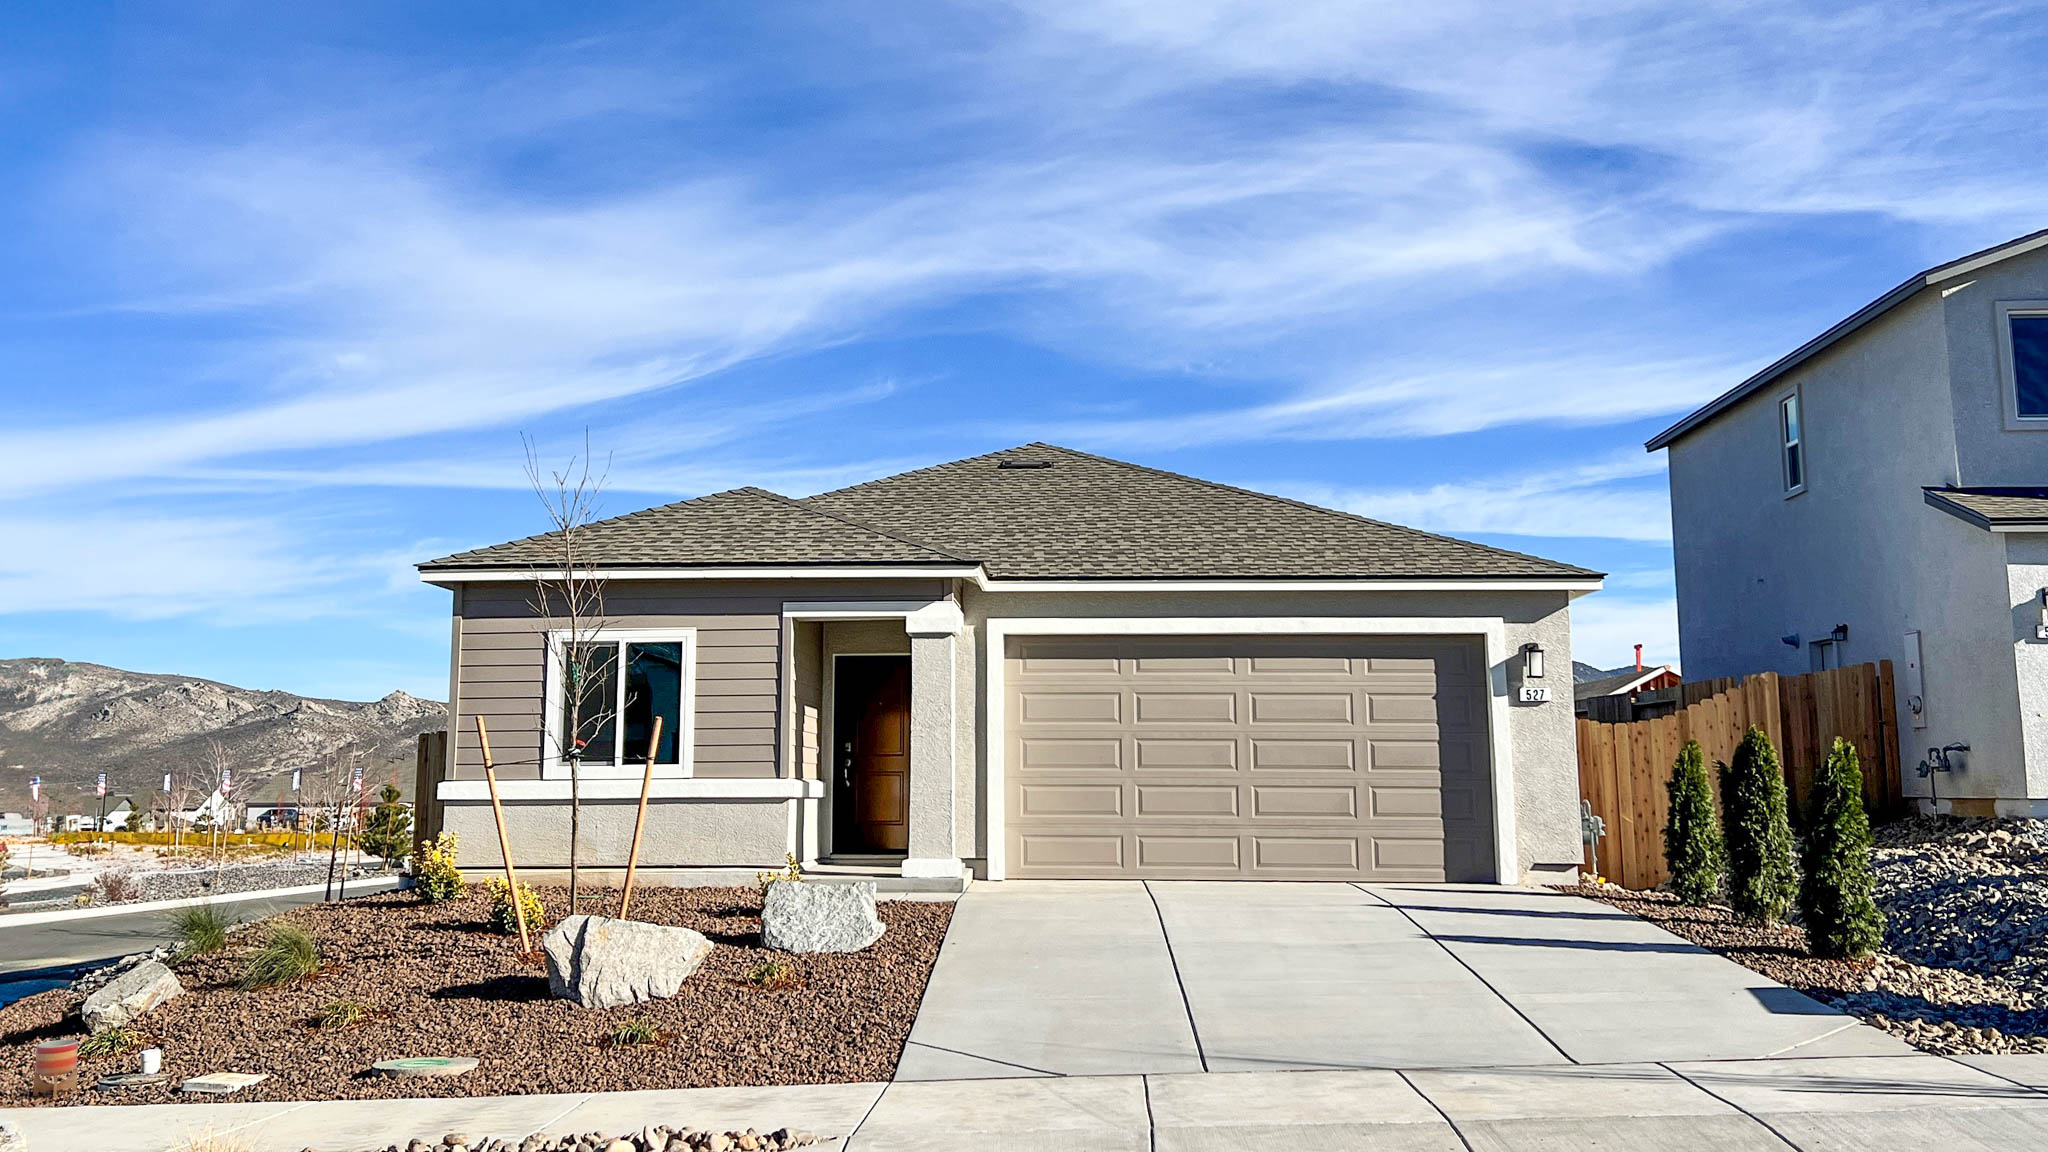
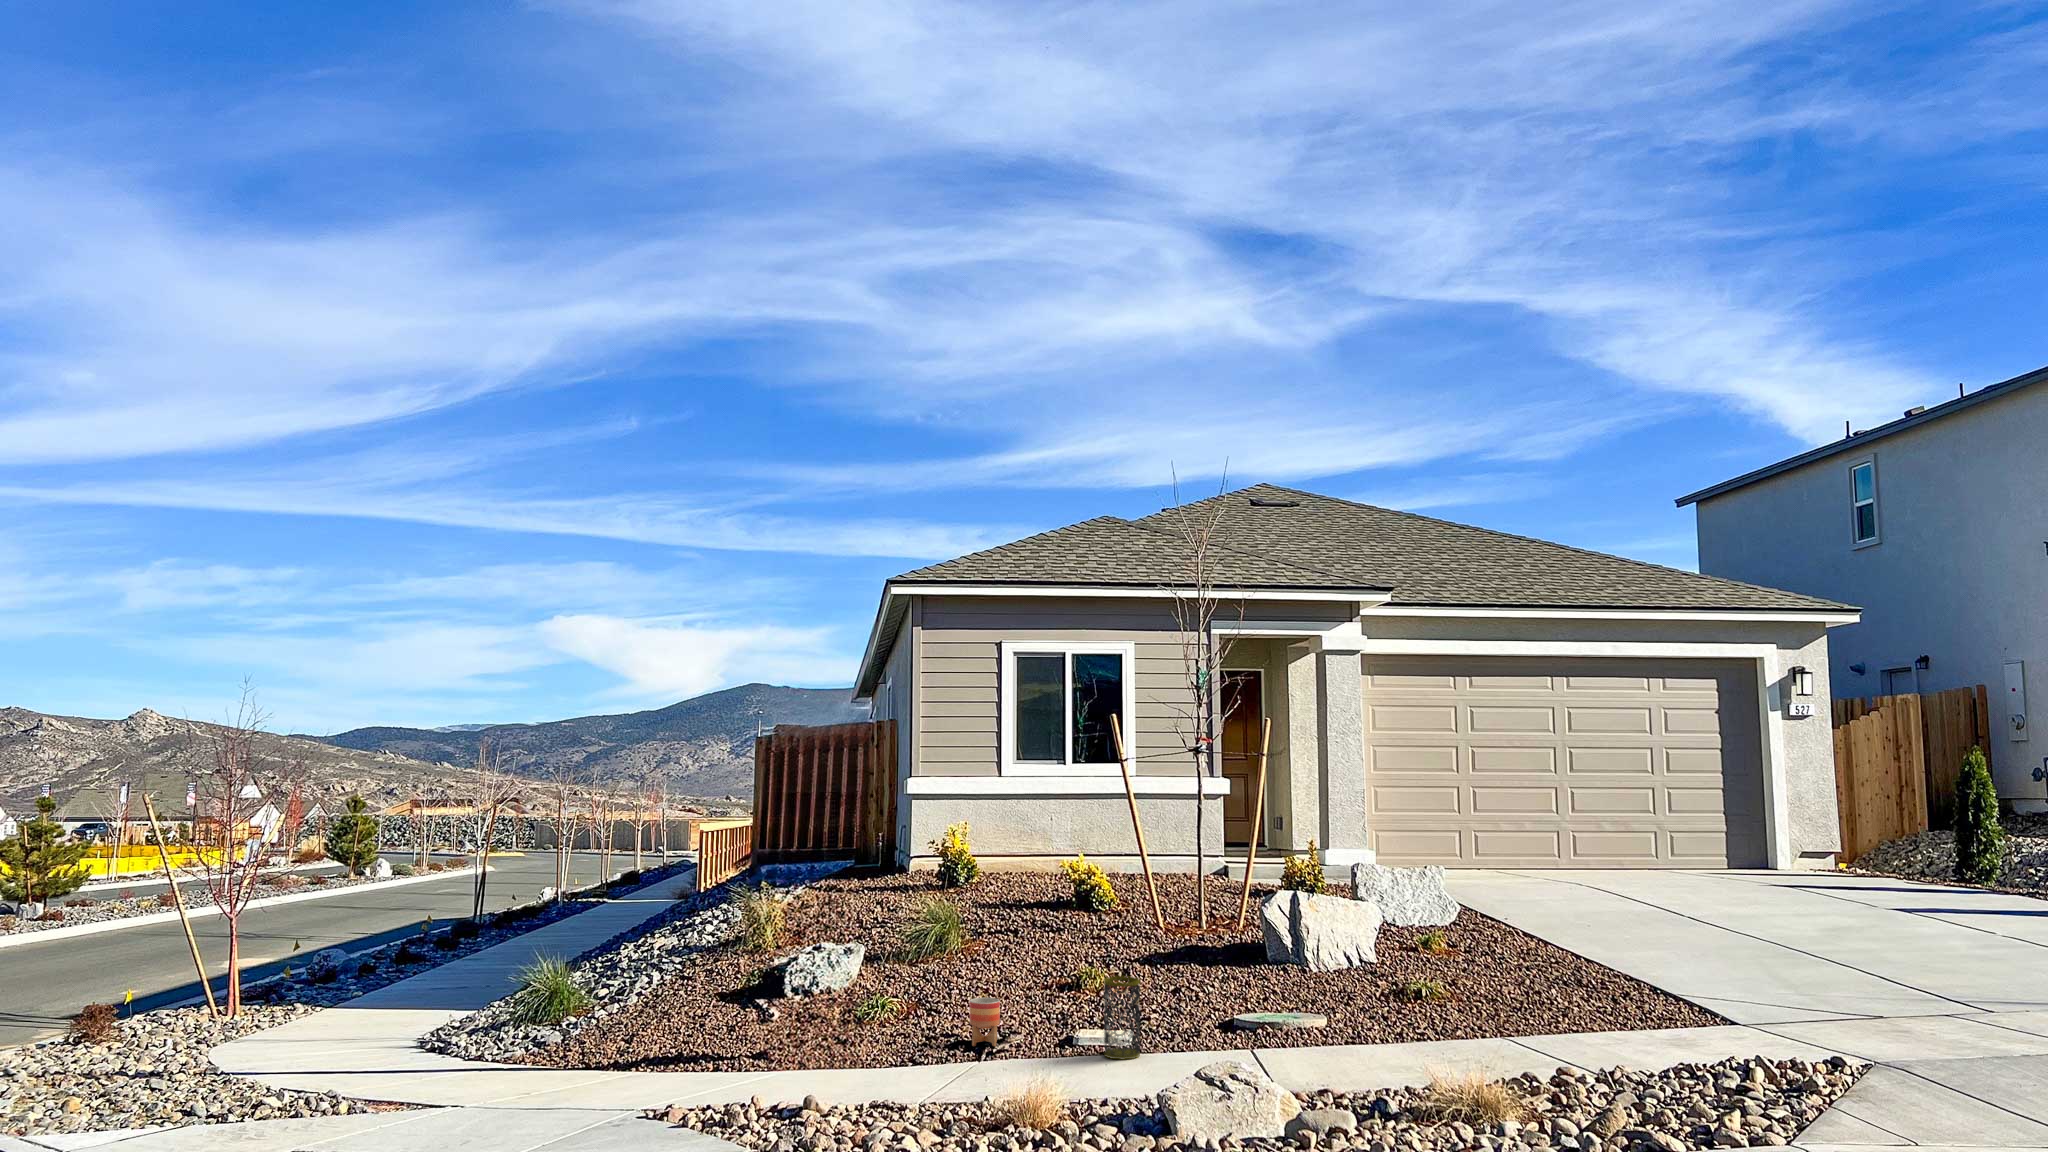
trash can: none [106,1022,160,1122] -> present [1103,976,1140,1060]

